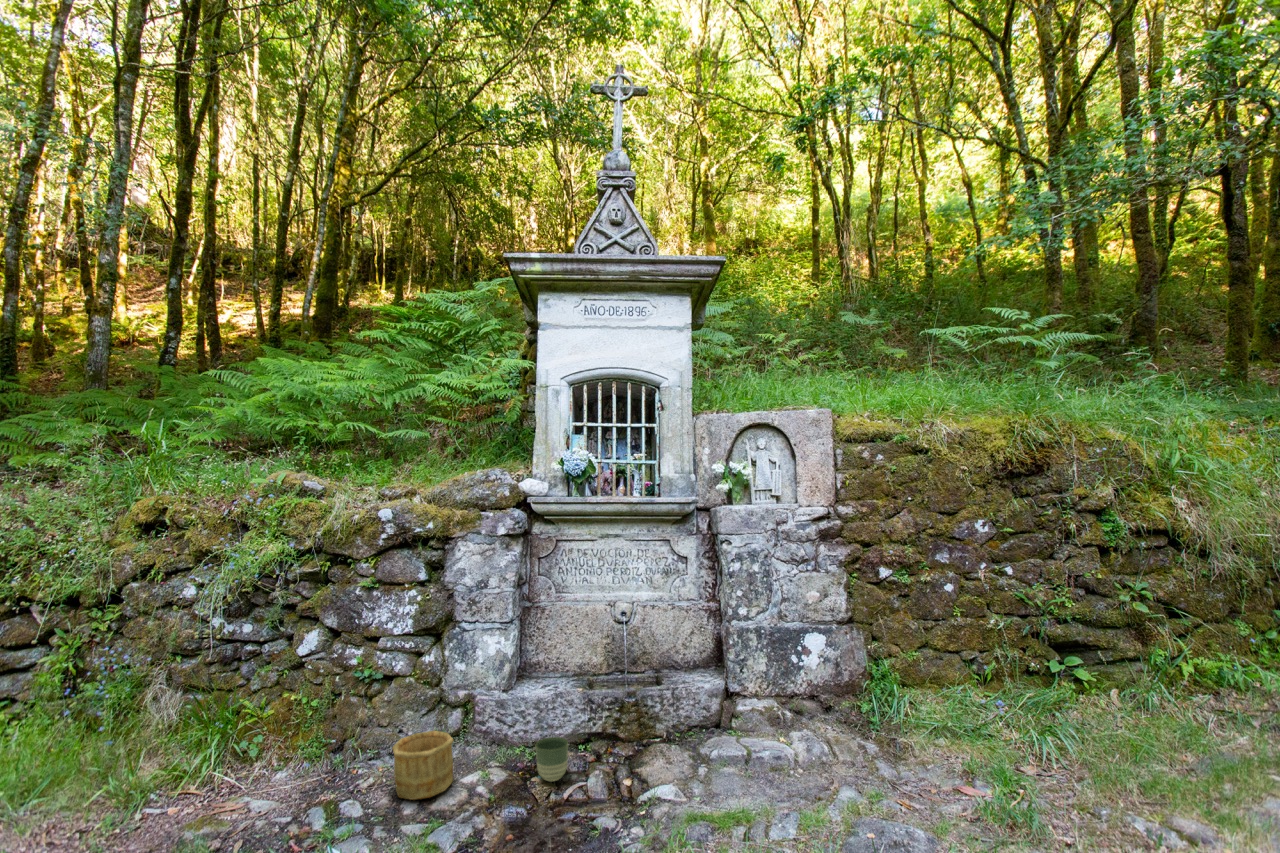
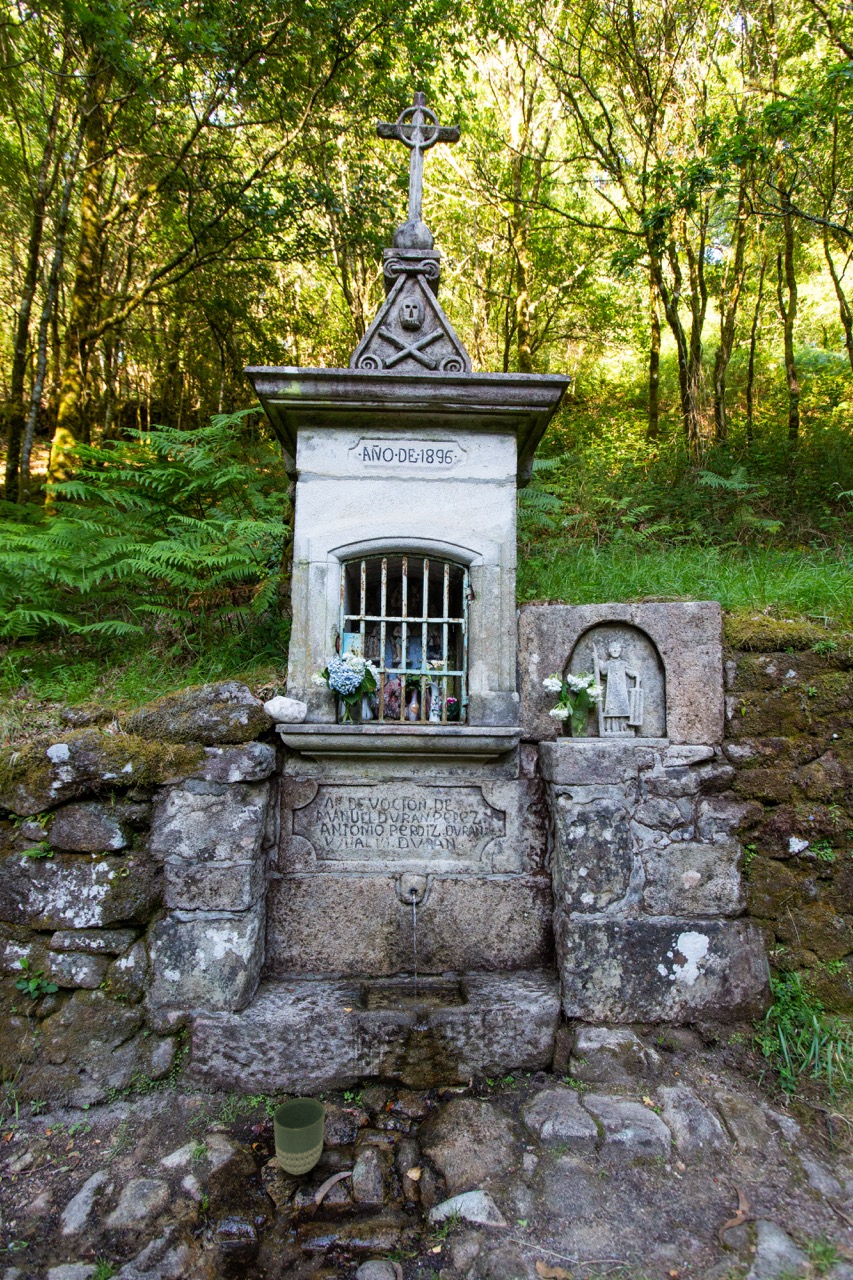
wooden bucket: present [392,731,453,800] -> none [46,1086,146,1215]

